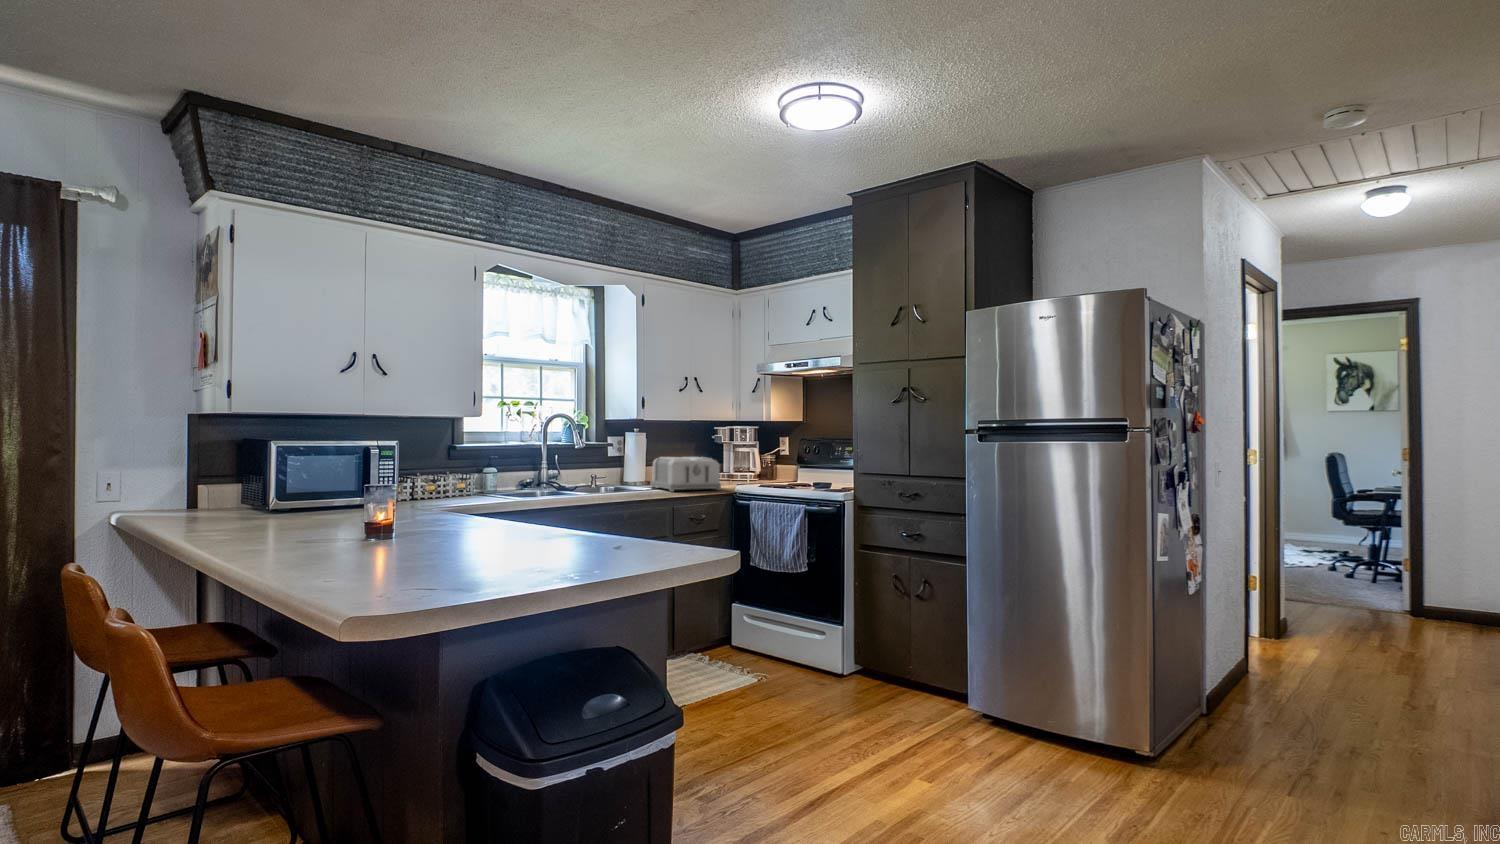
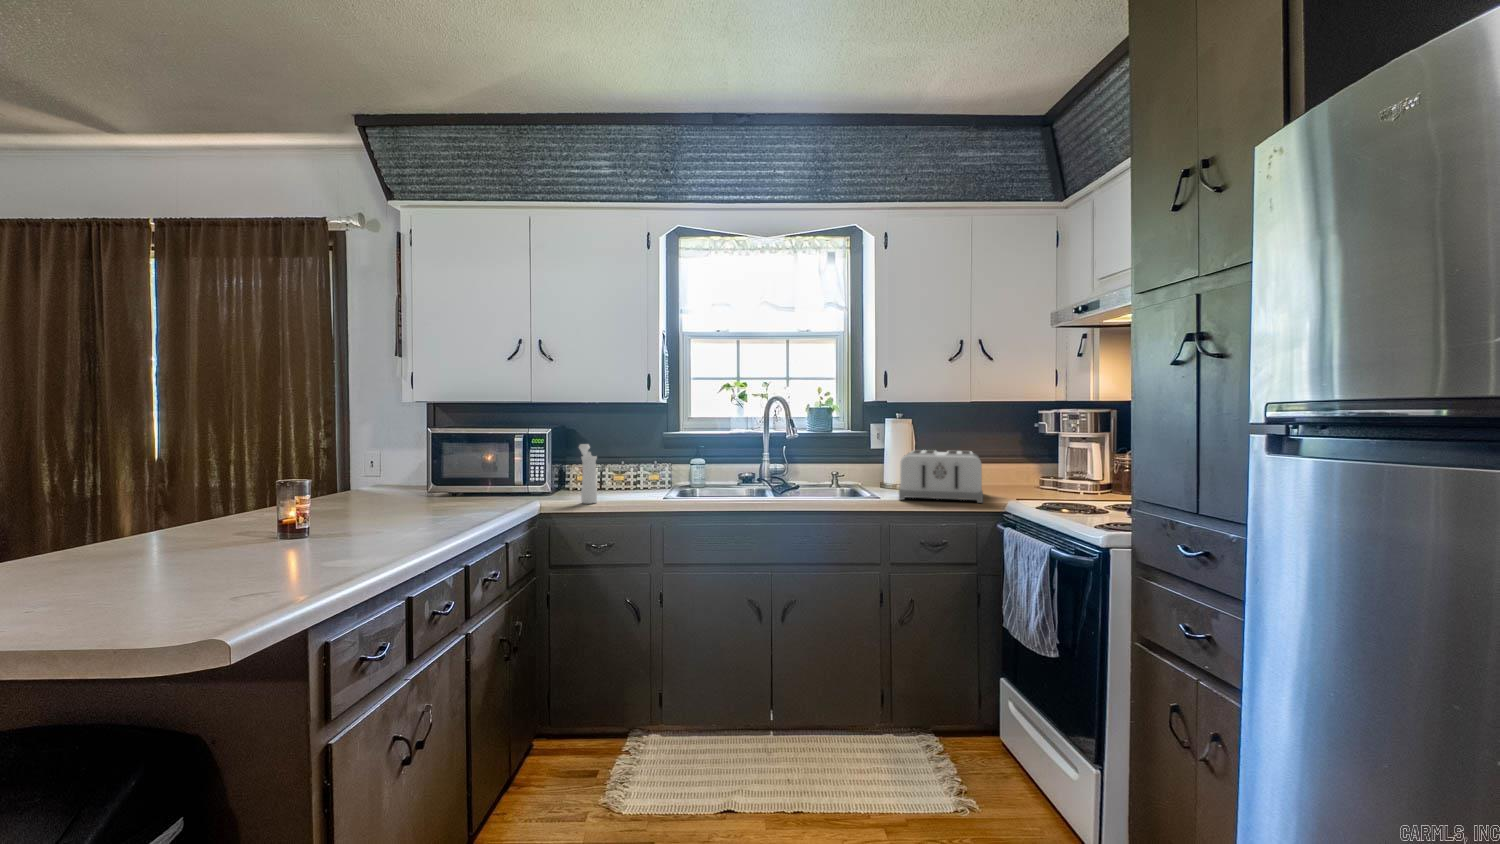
pepper mill: none [443,457,477,508] -> present [579,444,597,504]

